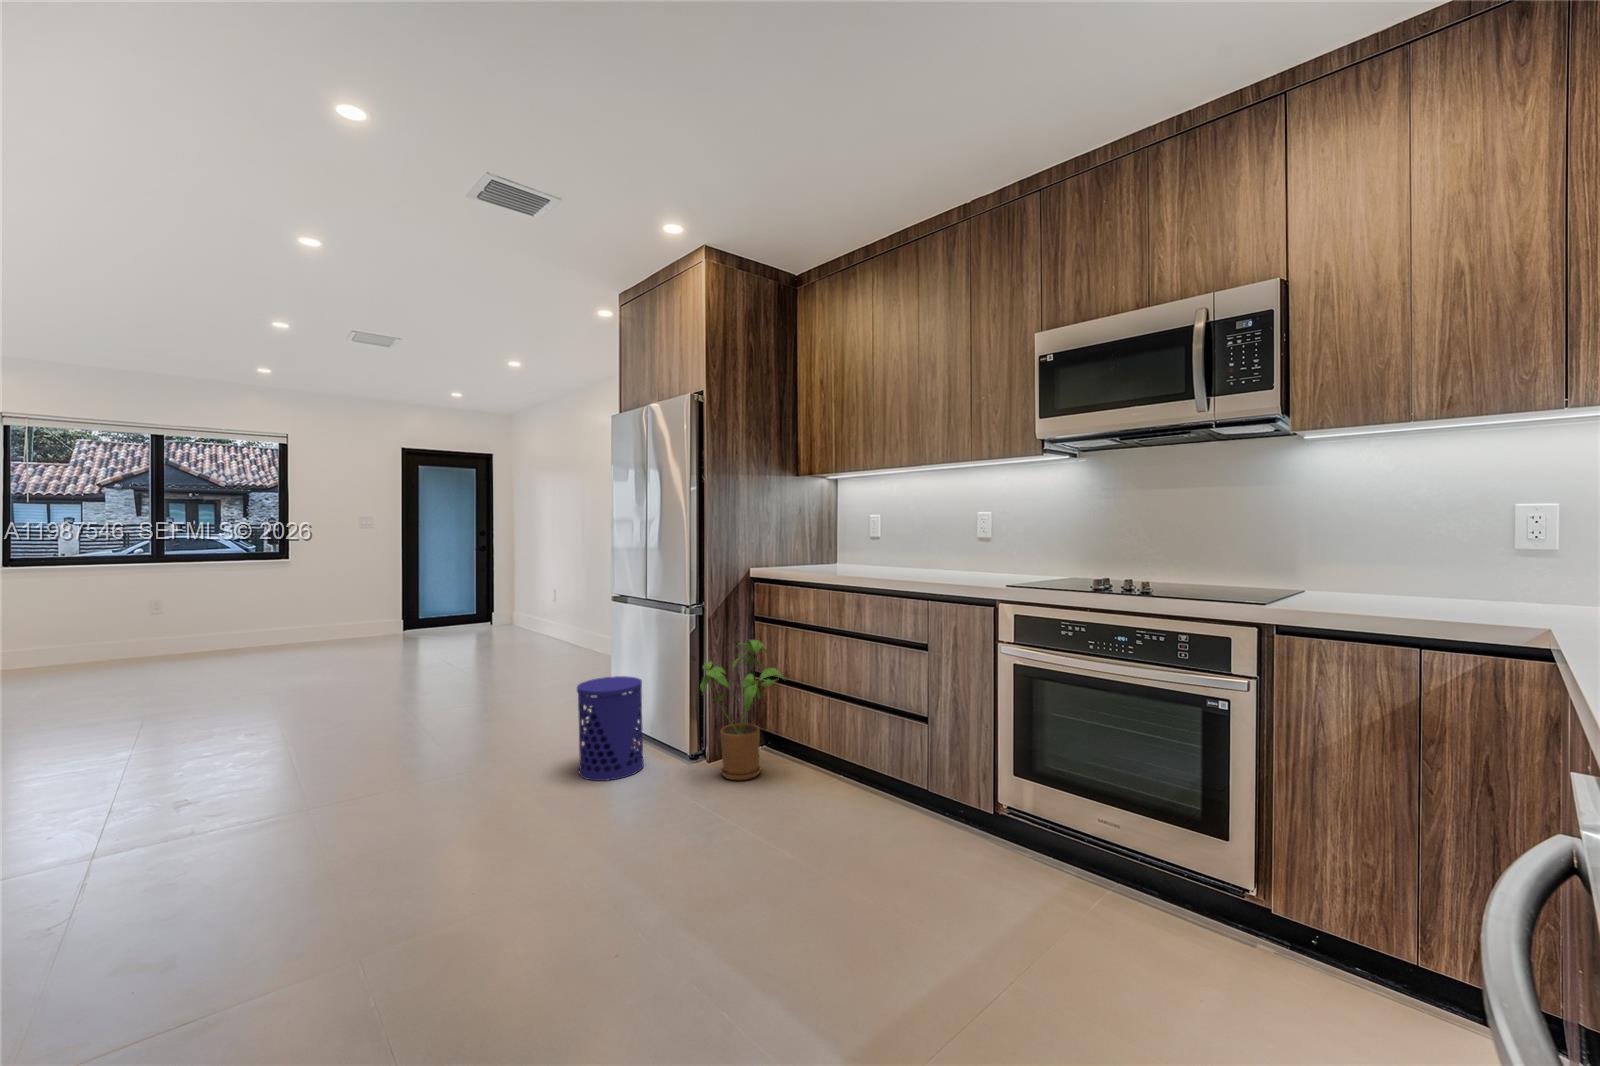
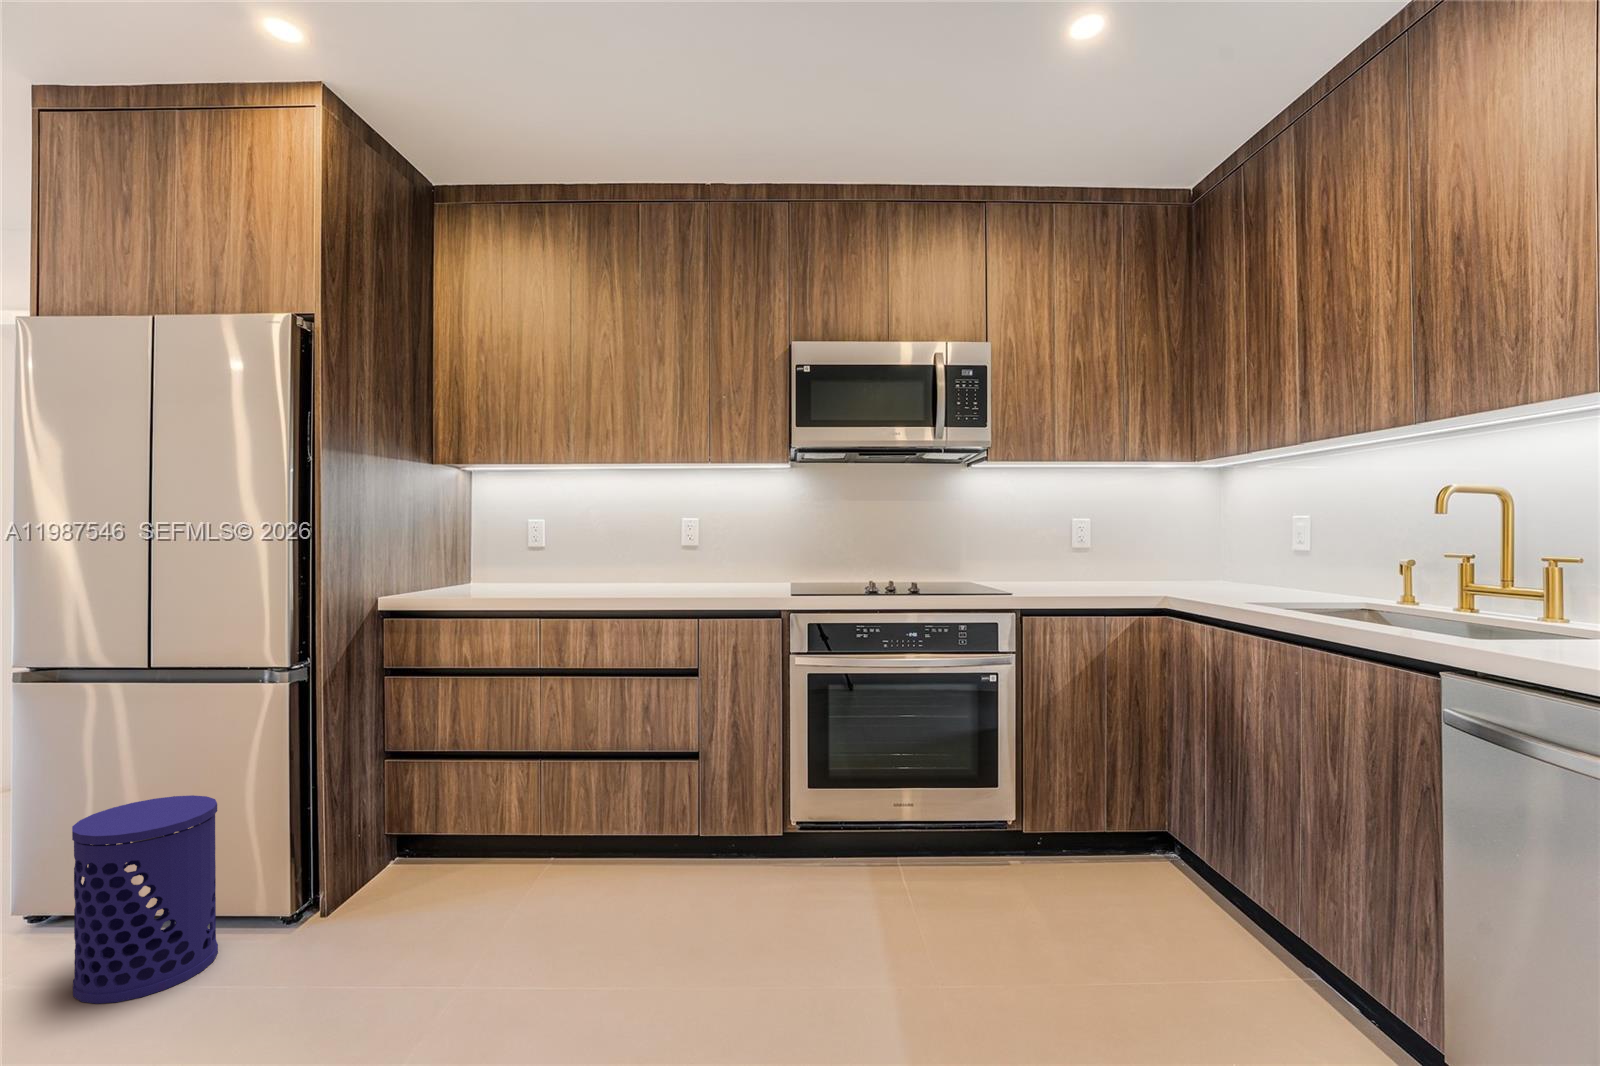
house plant: present [700,640,783,780] -> none [344,697,486,912]

